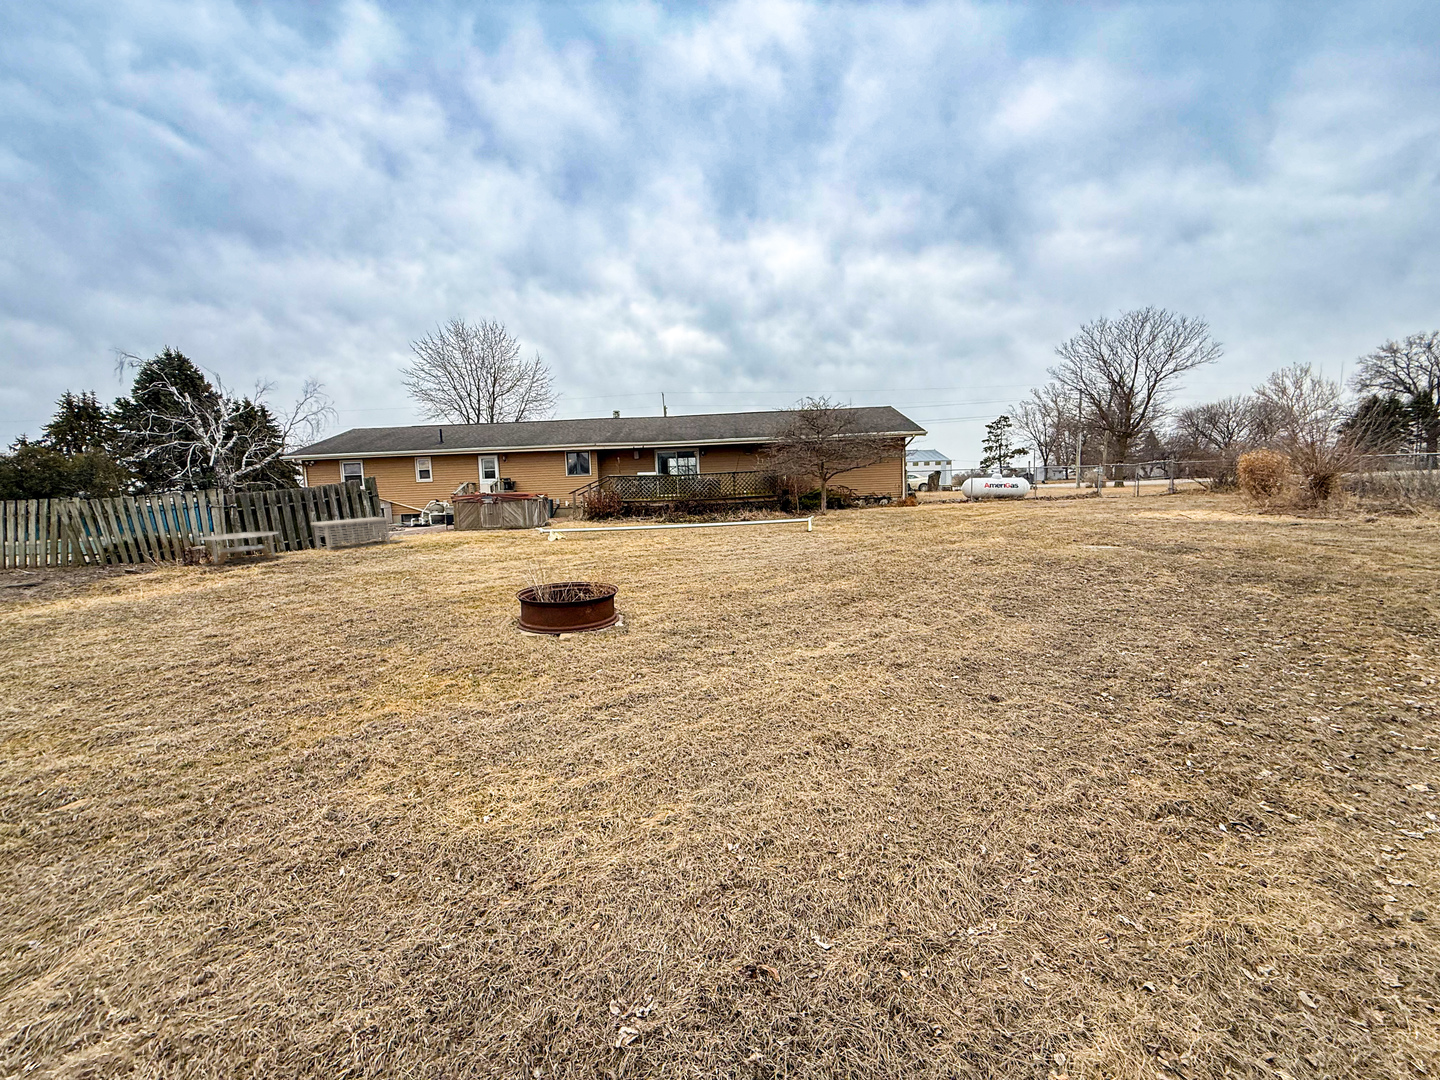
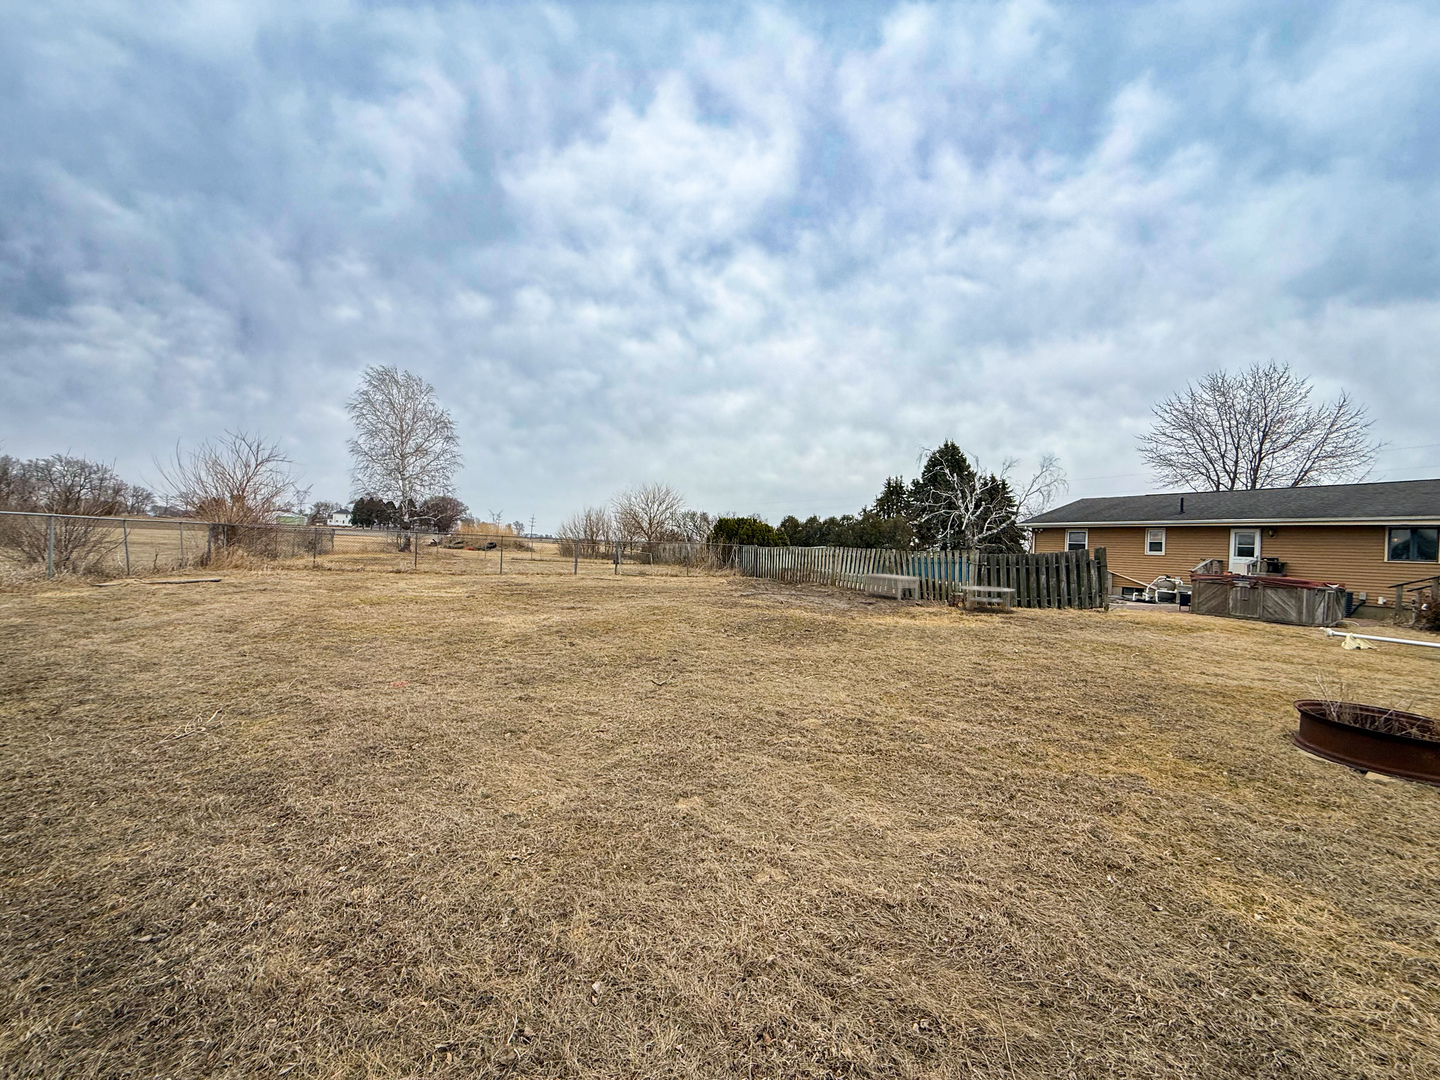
storage bench: present [311,517,390,550] -> present [865,574,919,600]

